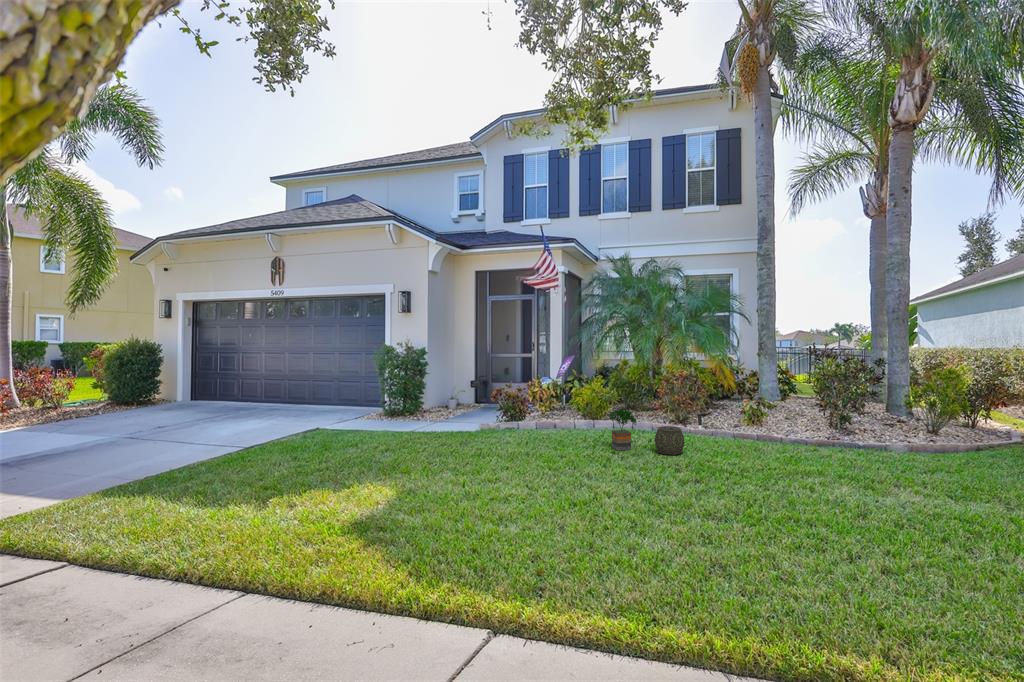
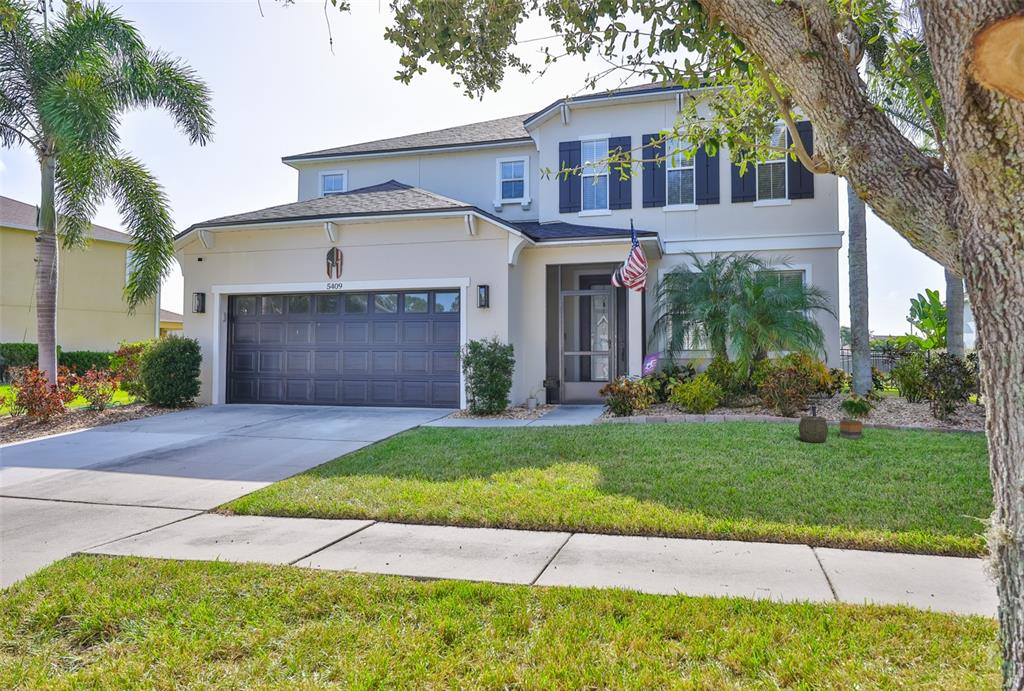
potted tree: present [609,410,637,451] -> present [837,401,869,439]

